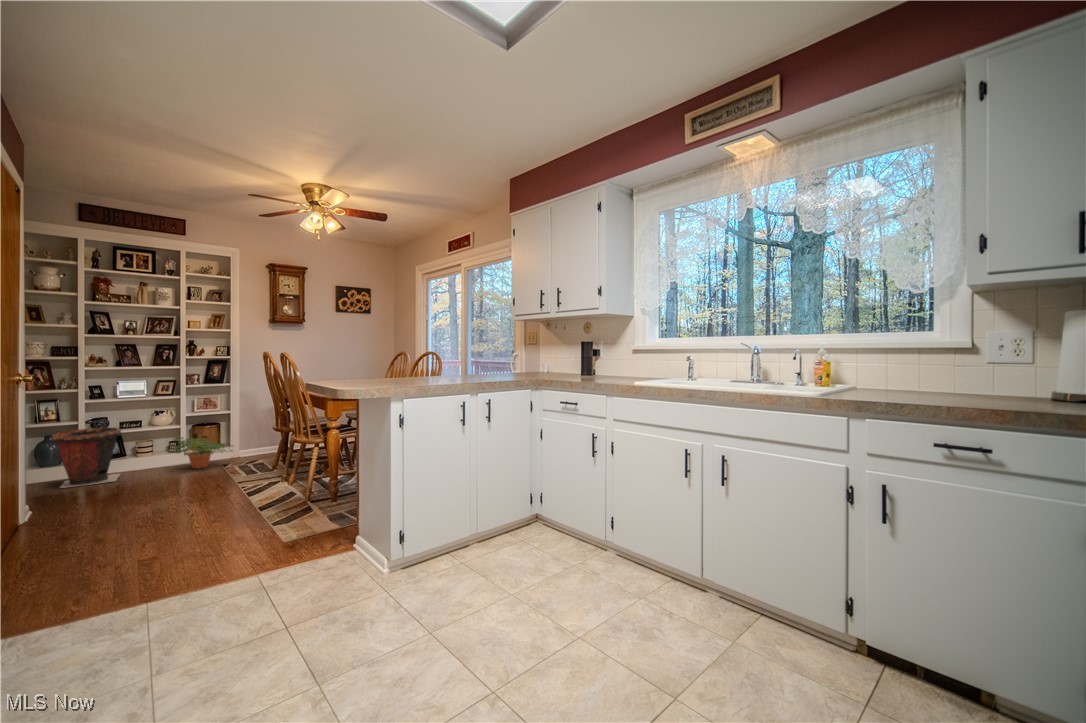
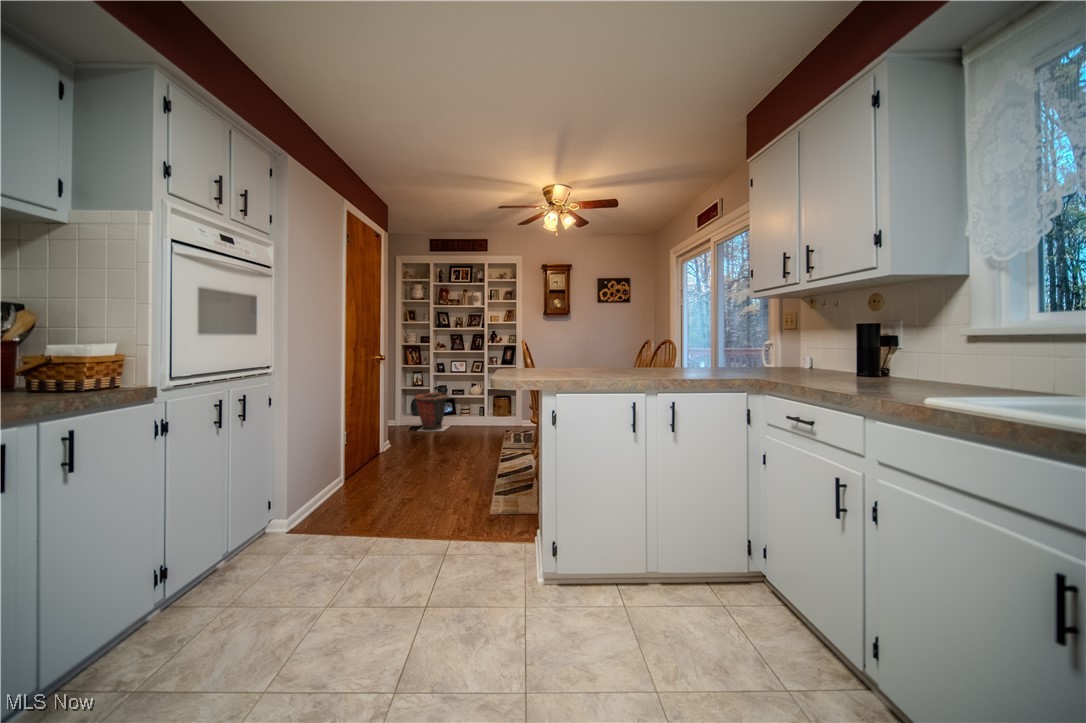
potted plant: present [174,436,232,469] -> none [477,404,516,429]

